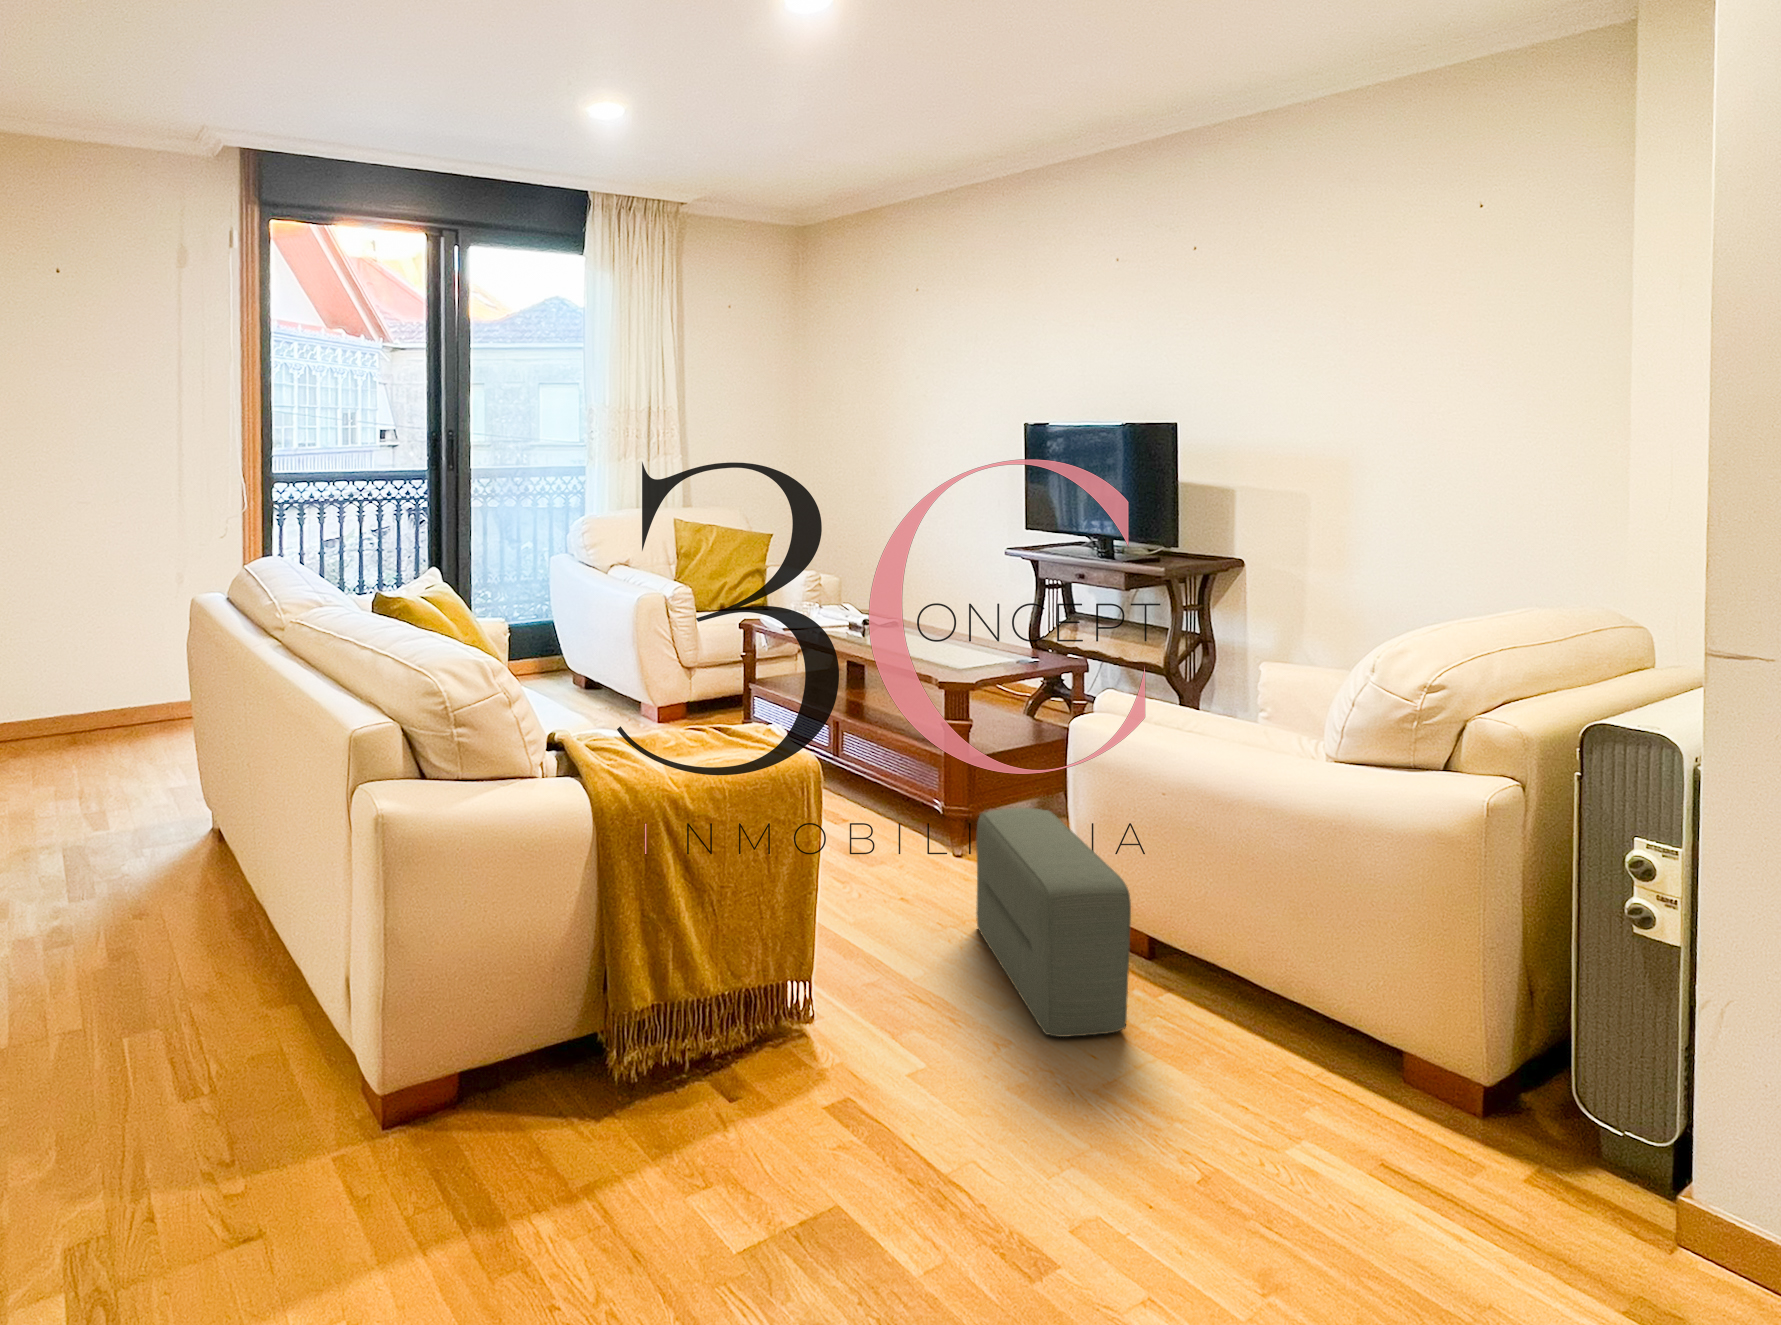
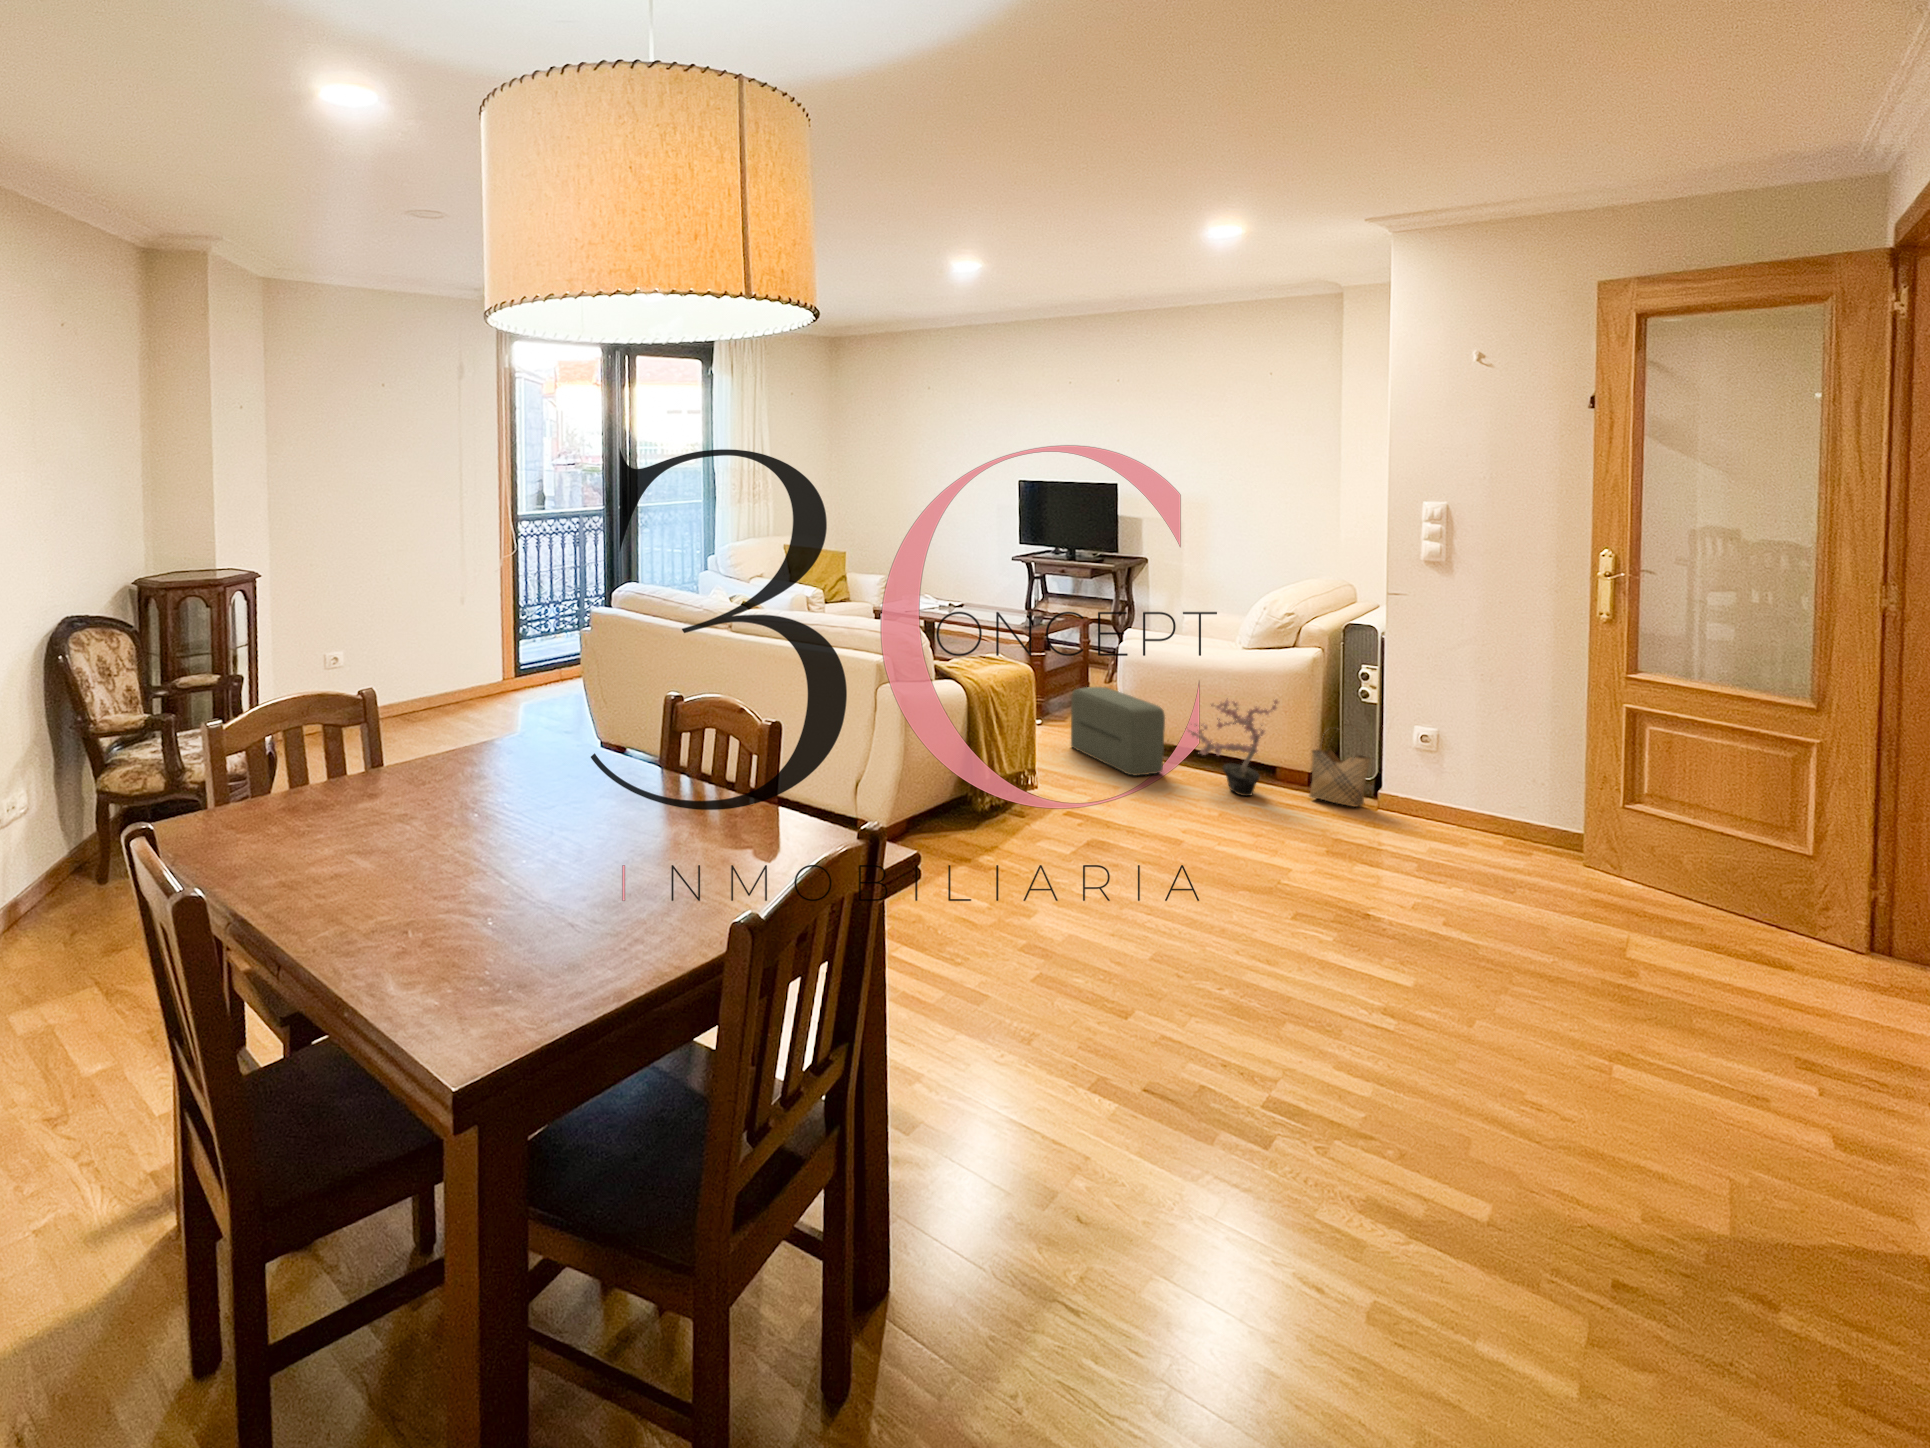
potted plant: none [1163,867,1407,1148] -> present [1191,698,1278,796]
woven basket: none [1469,992,1652,1237] -> present [1309,724,1370,807]

